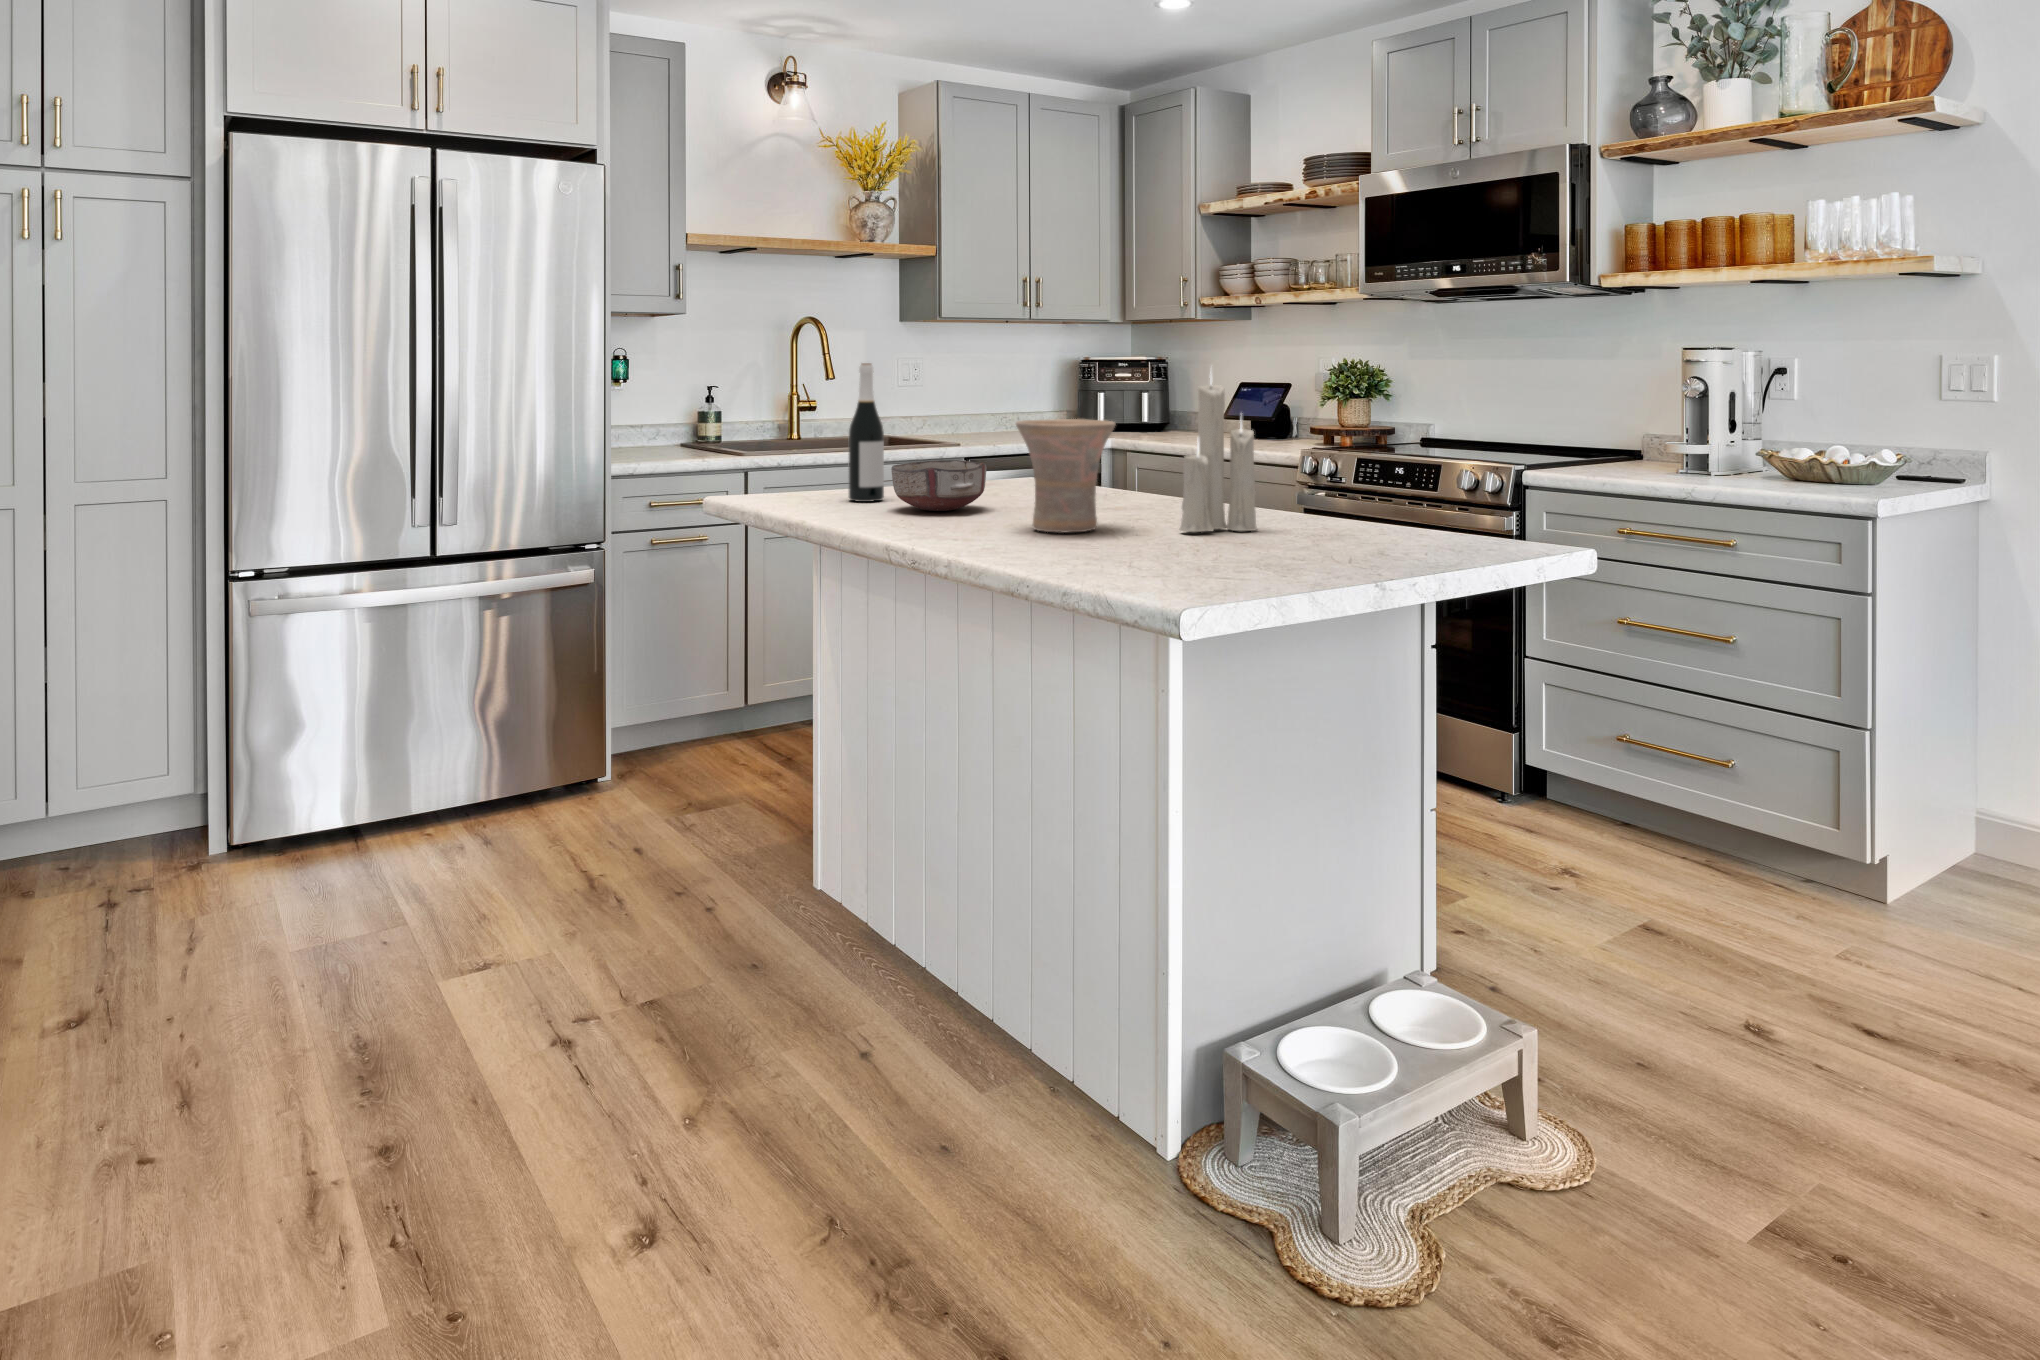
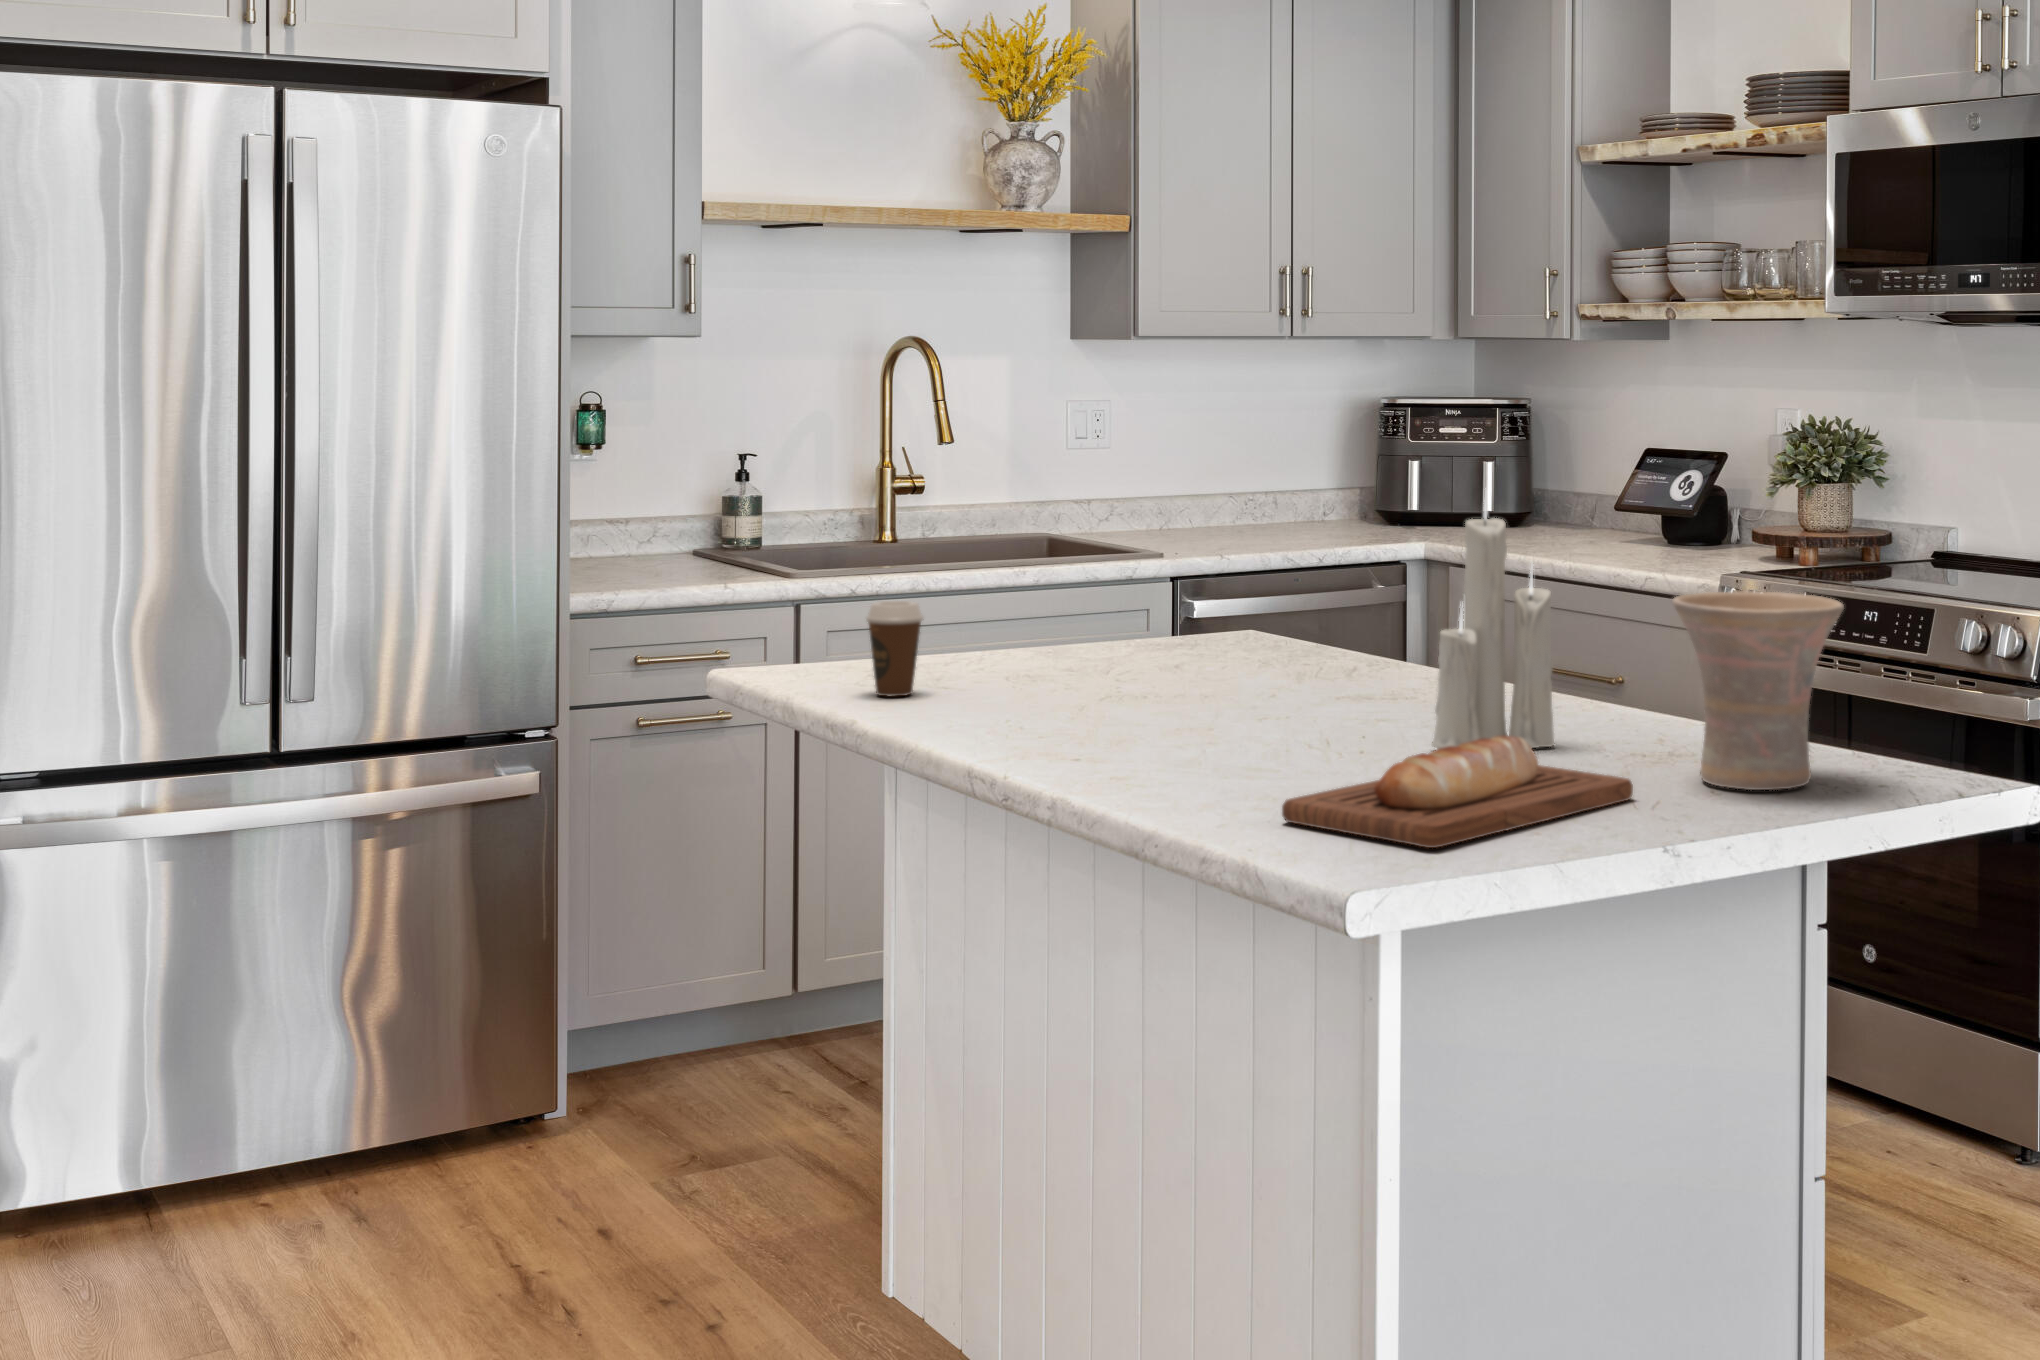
wine bottle: present [848,363,884,502] -> none [935,461,993,683]
vase: present [1016,419,1115,533] -> present [1673,591,1844,790]
coffee cup: none [807,449,843,508] -> present [866,601,923,696]
ceramic bowl: present [891,460,987,511] -> none [998,620,1149,703]
bread loaf: none [1103,517,1326,584] -> present [1282,736,1633,848]

